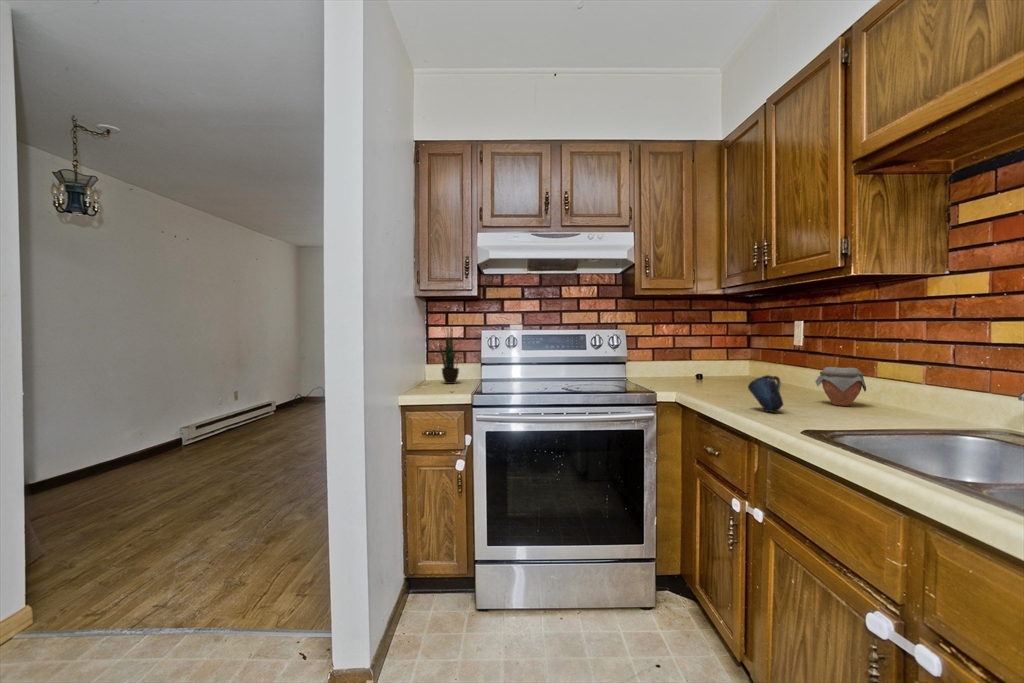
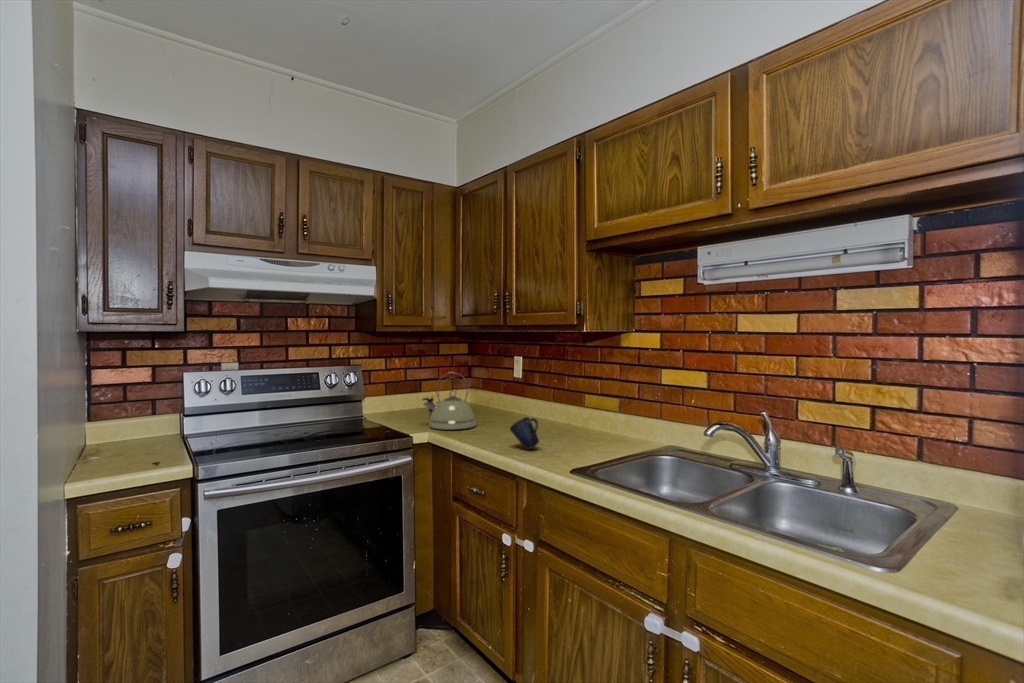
potted plant: present [439,329,461,384] -> none [103,355,164,454]
kettle: none [672,333,732,392] -> present [423,372,476,430]
jar: present [815,367,866,406] -> none [547,401,583,433]

